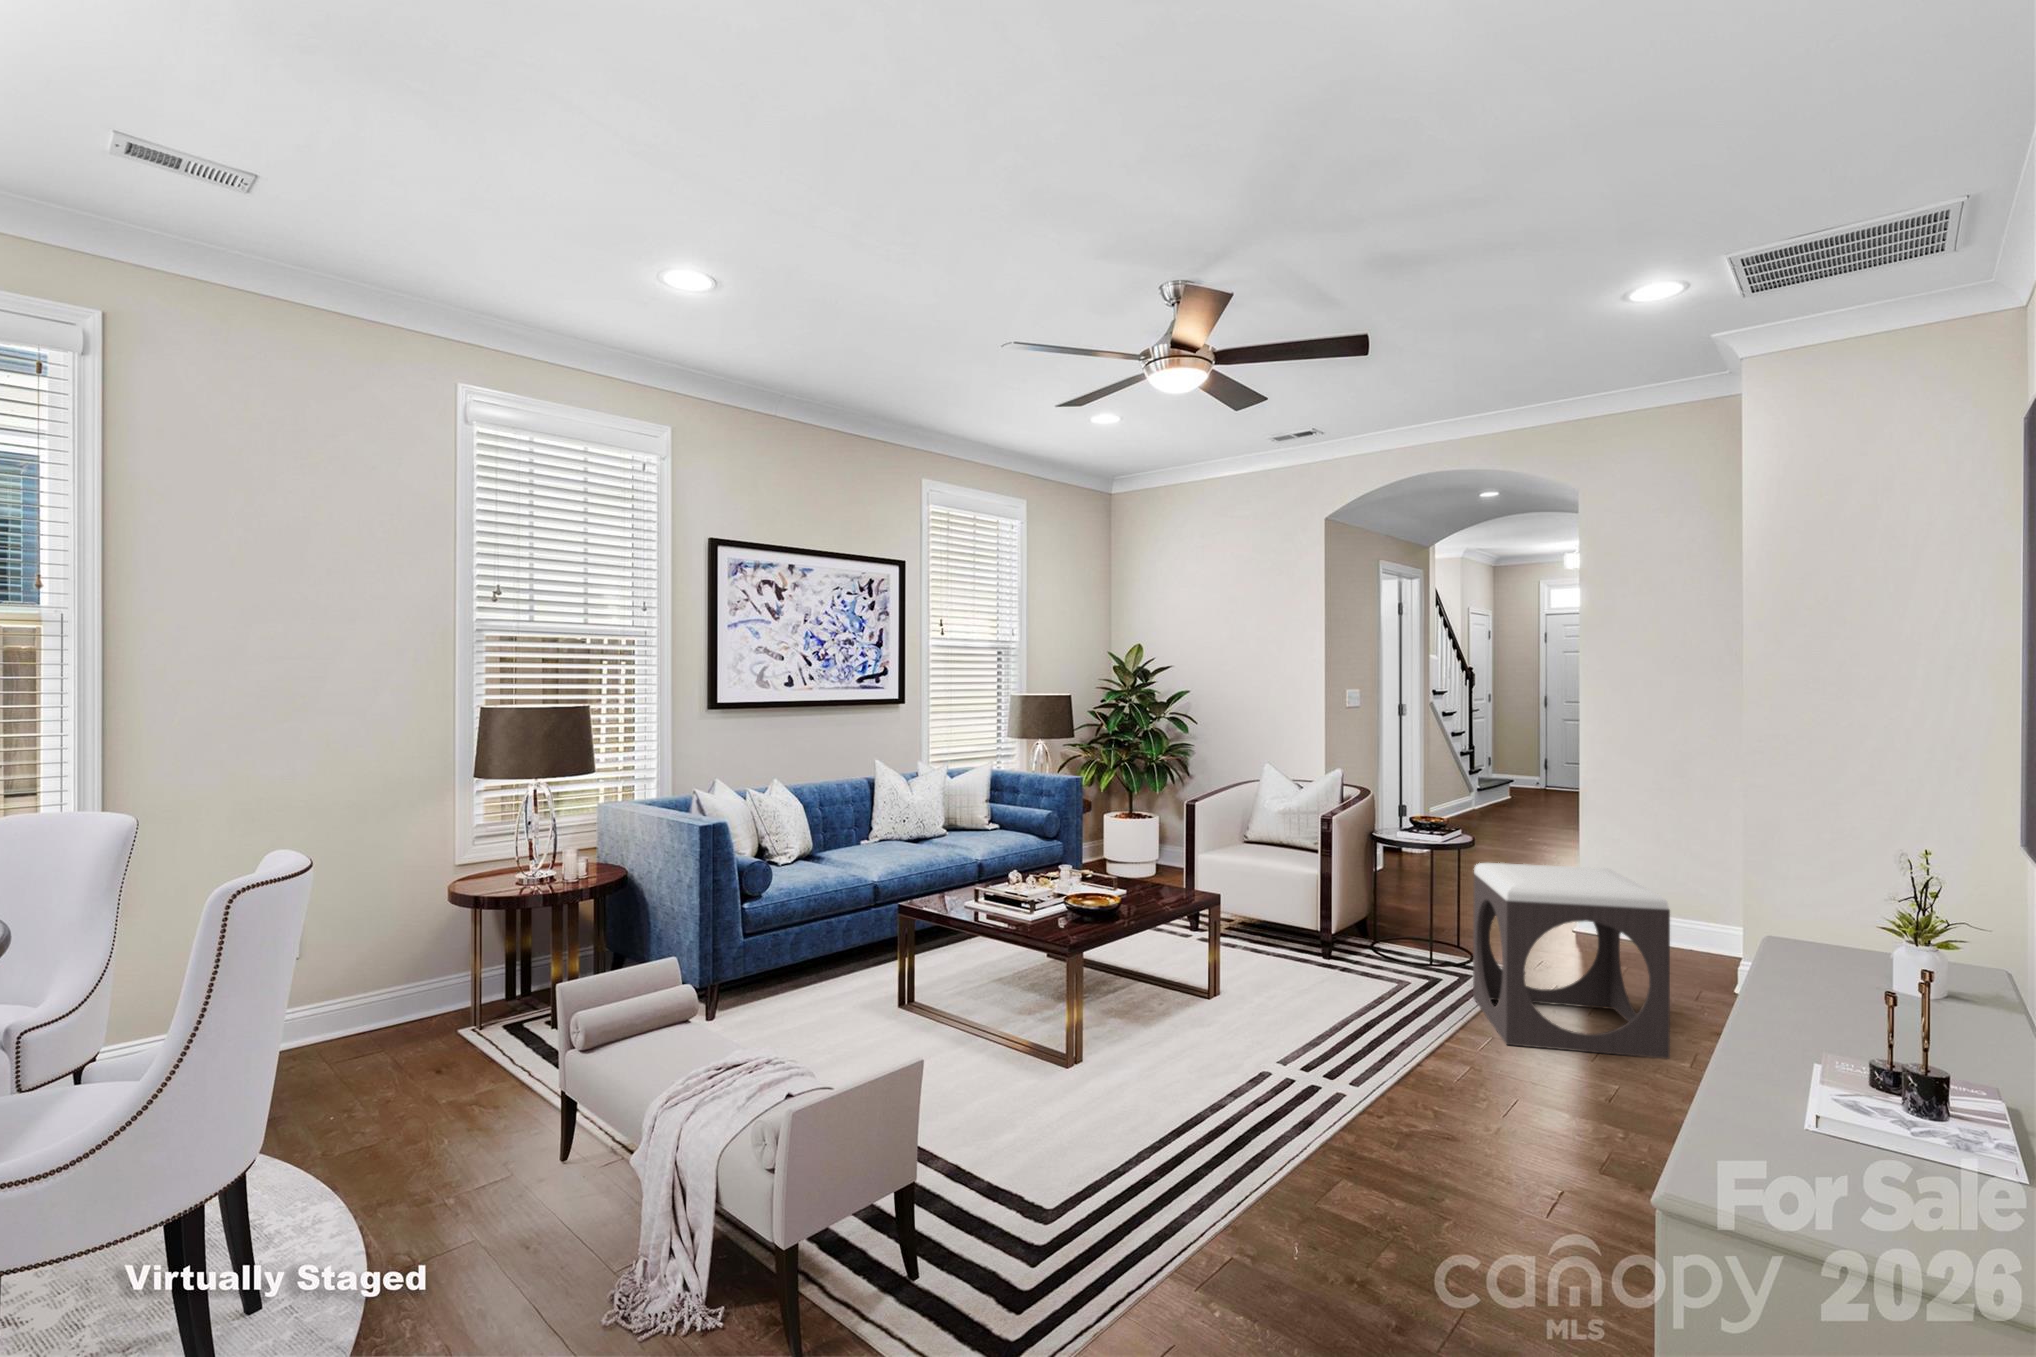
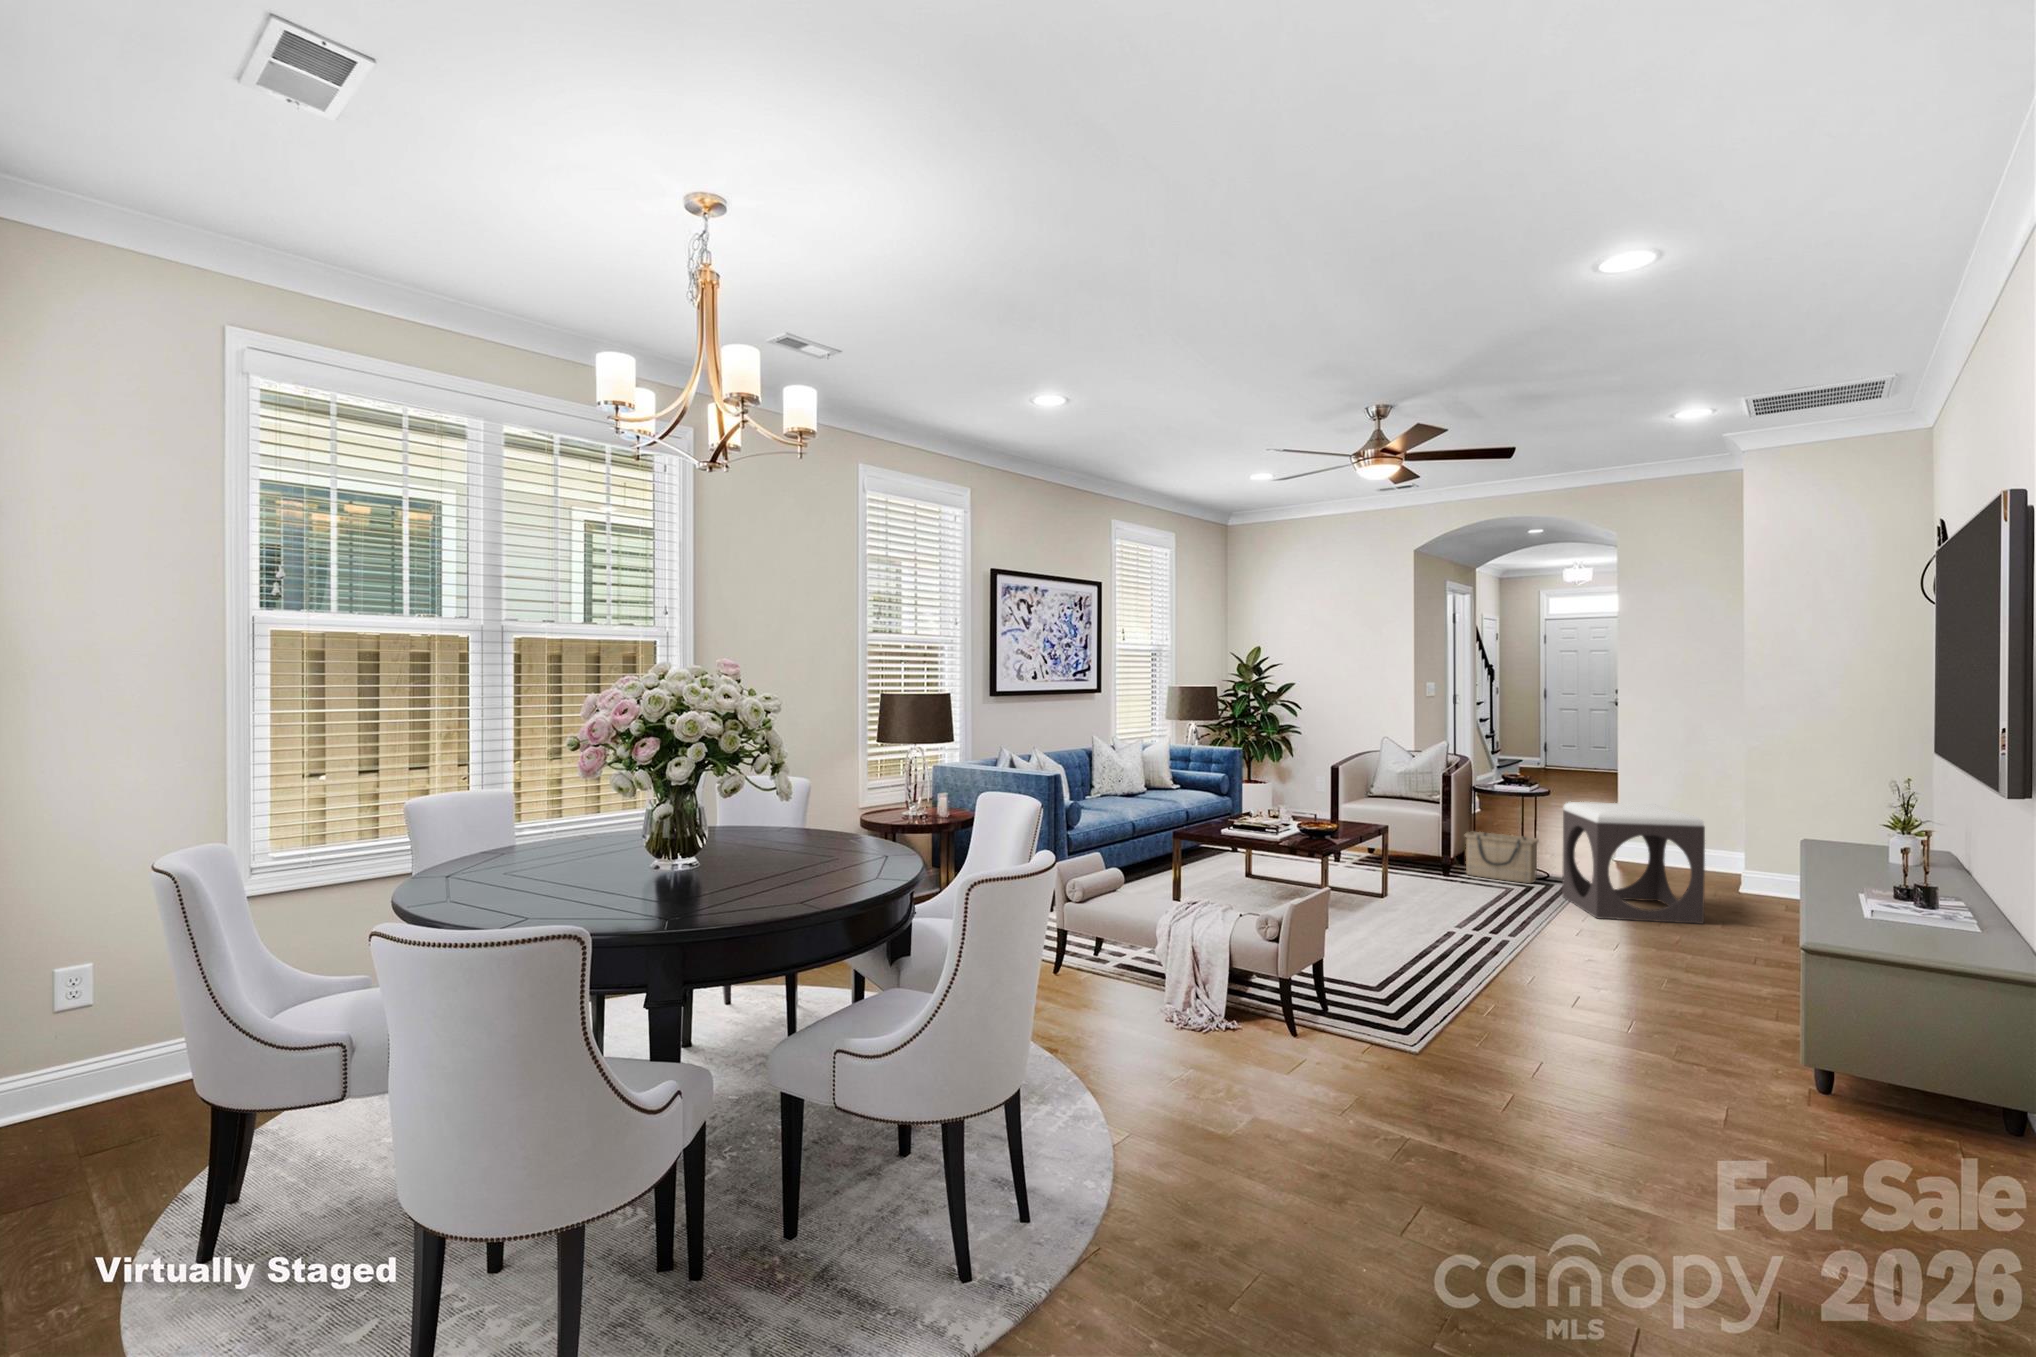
basket: none [1352,894,1452,972] -> present [1465,832,1539,883]

